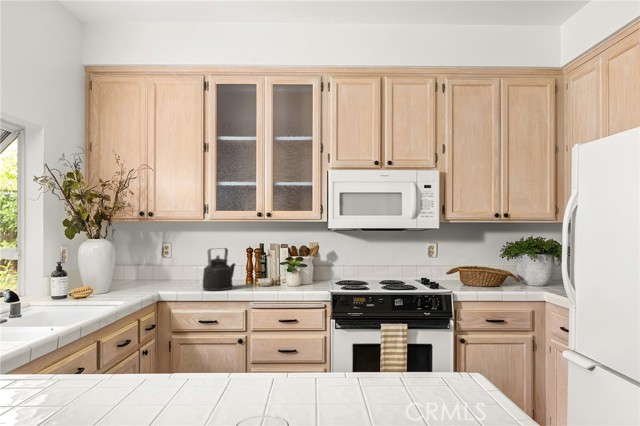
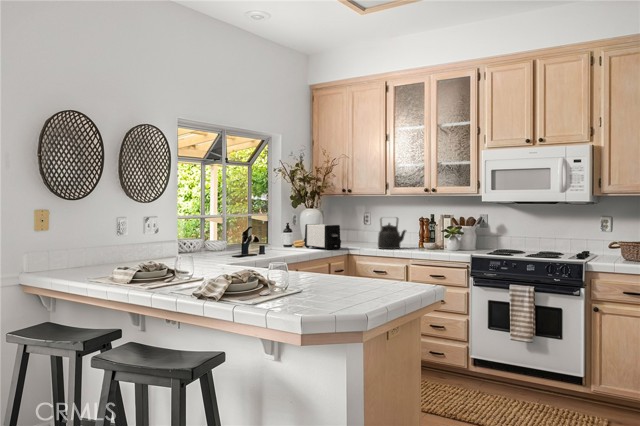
toaster: none [91,261,155,300] -> present [304,224,341,250]

